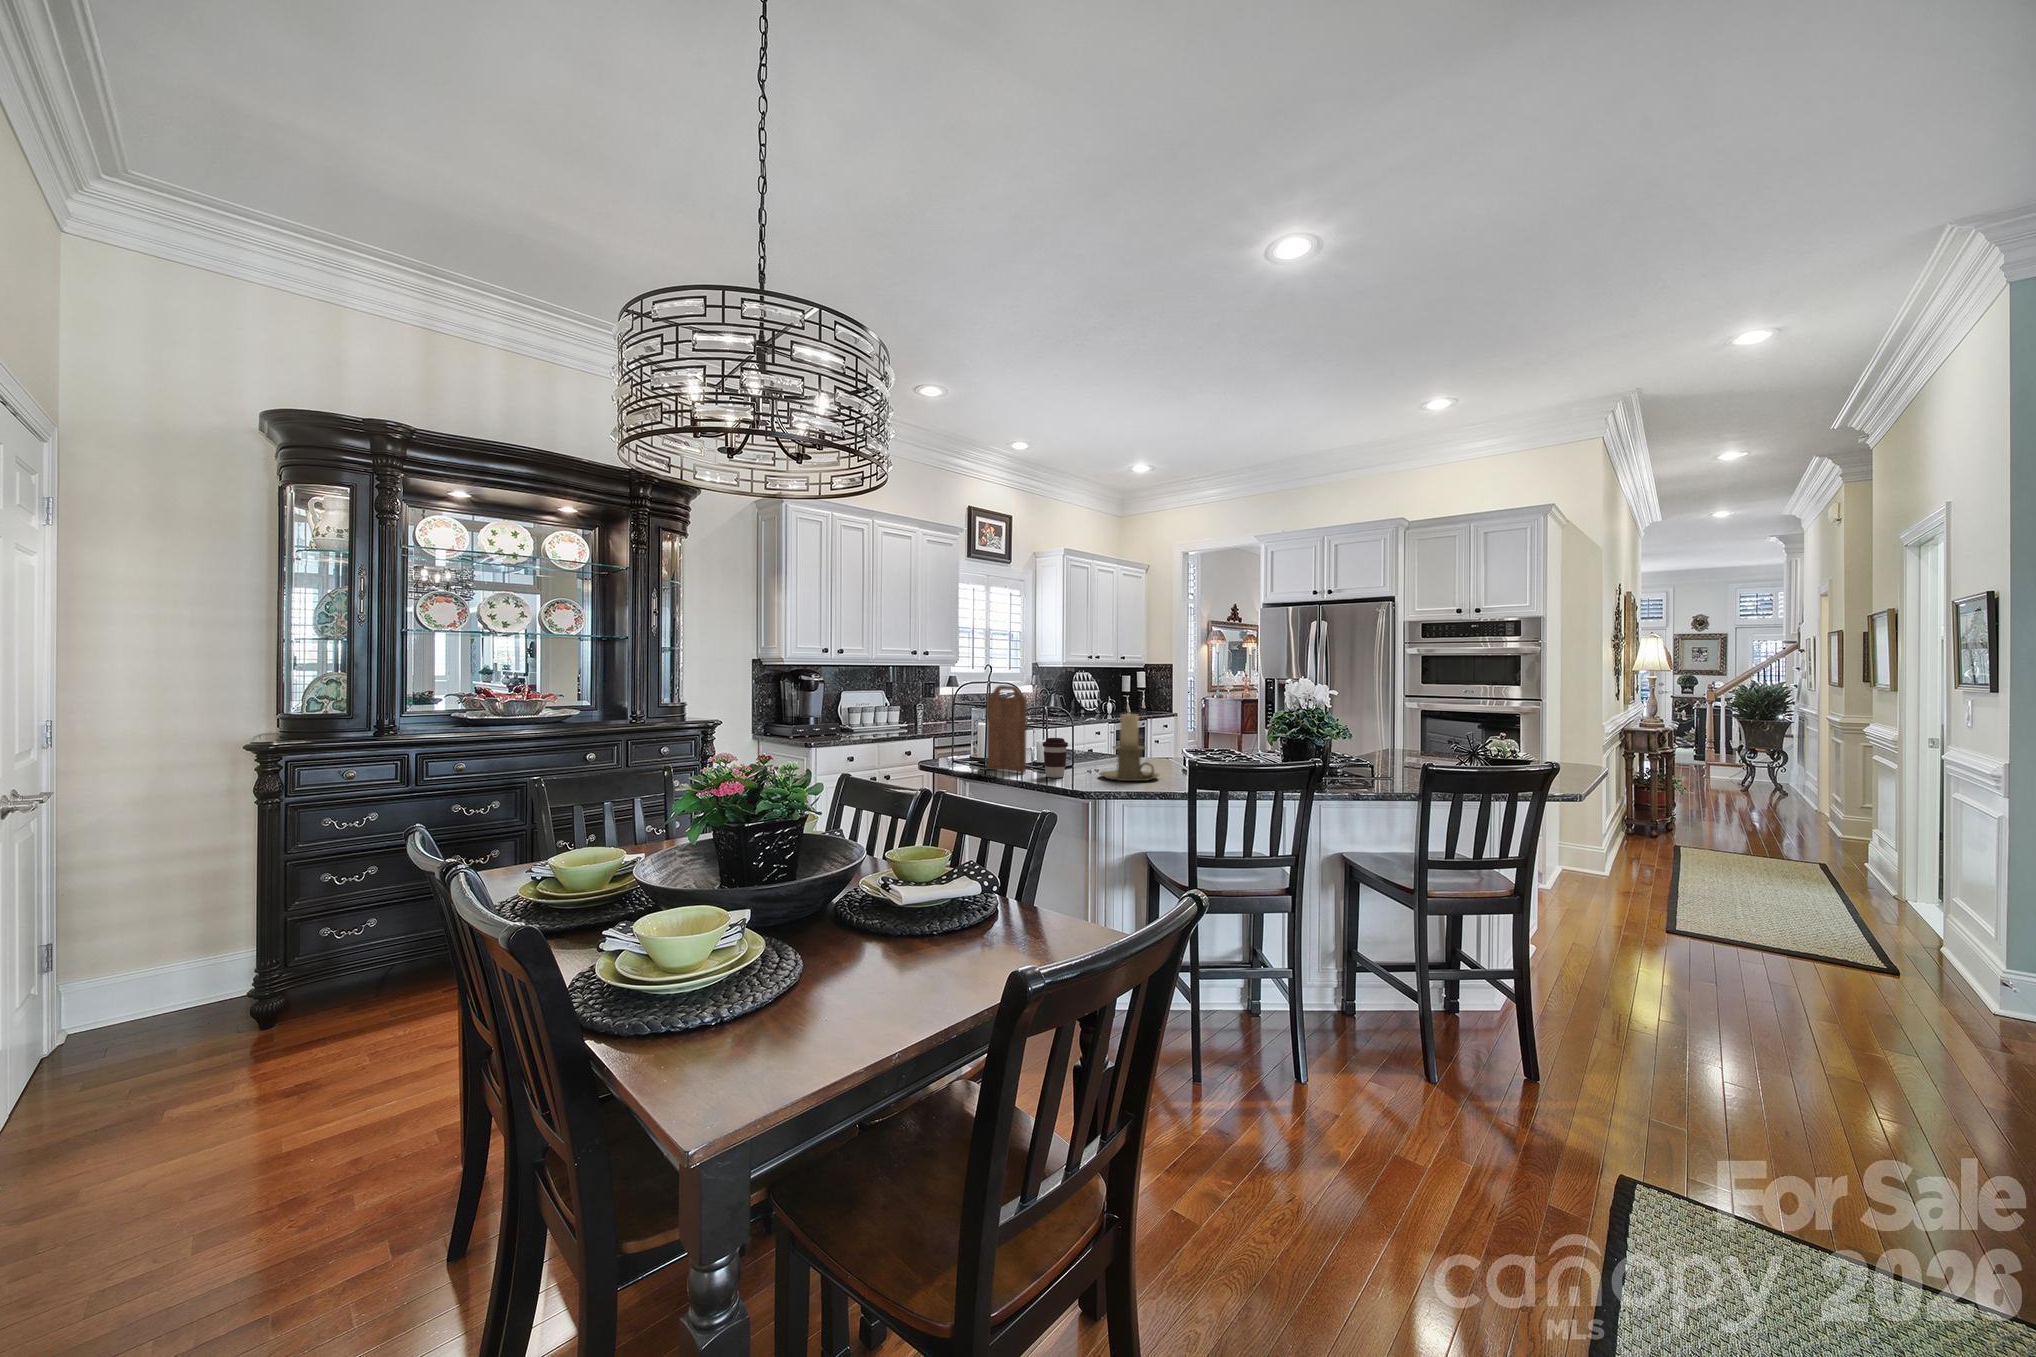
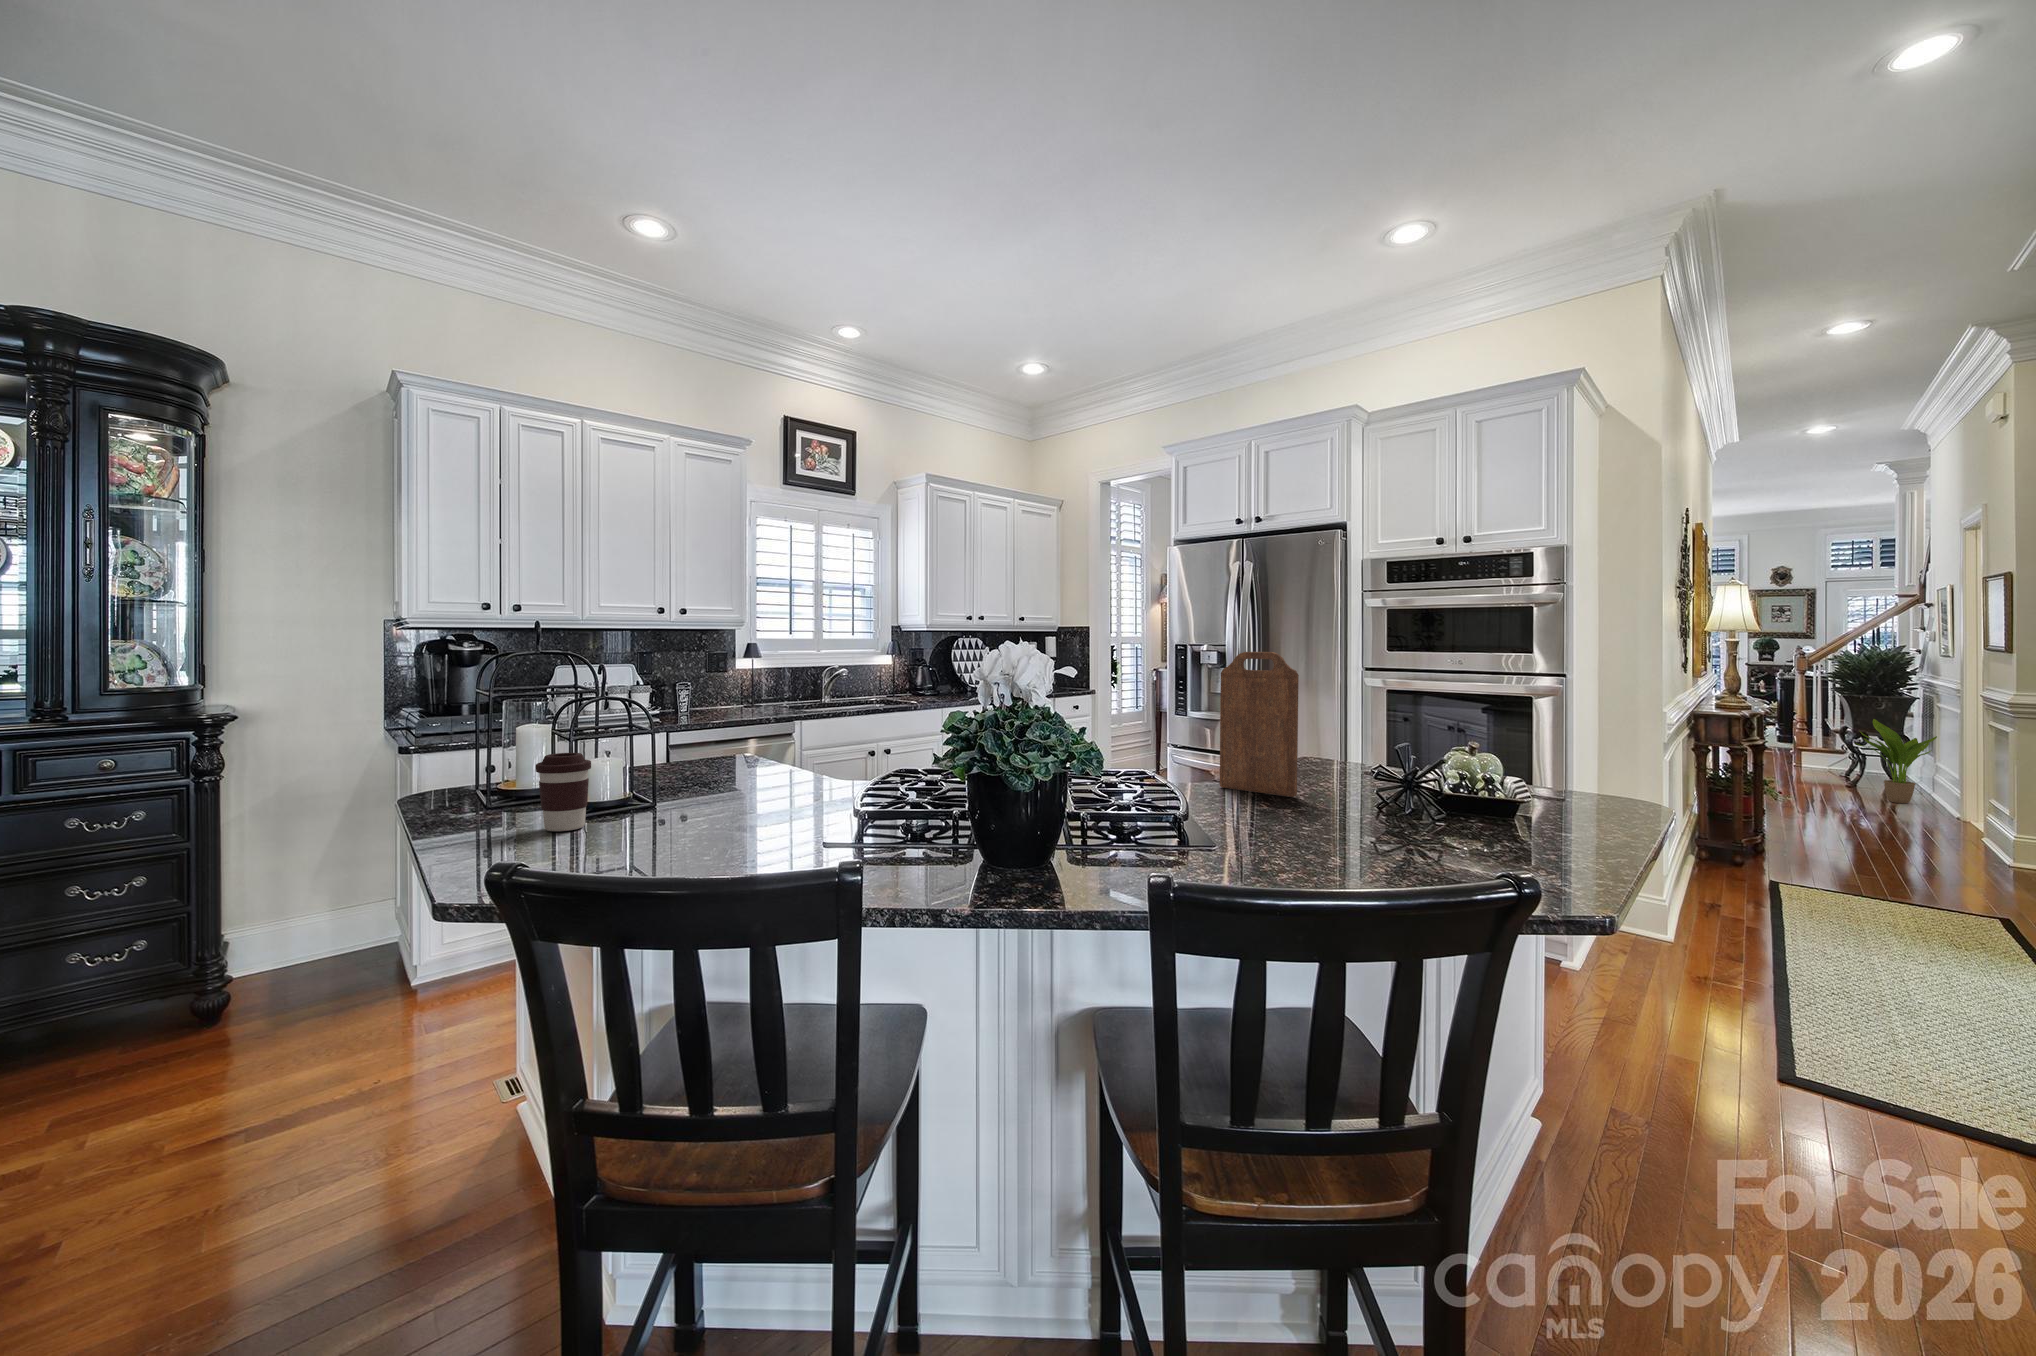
cutting board: present [987,685,1027,773] -> present [1220,652,1299,797]
candle holder: present [1099,714,1158,781] -> none [636,706,763,842]
potted plant: none [1744,738,1805,803] -> present [1857,719,1937,803]

